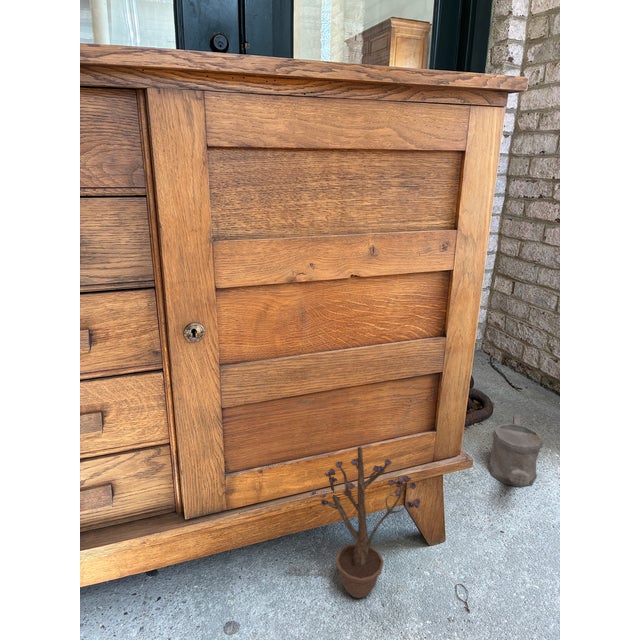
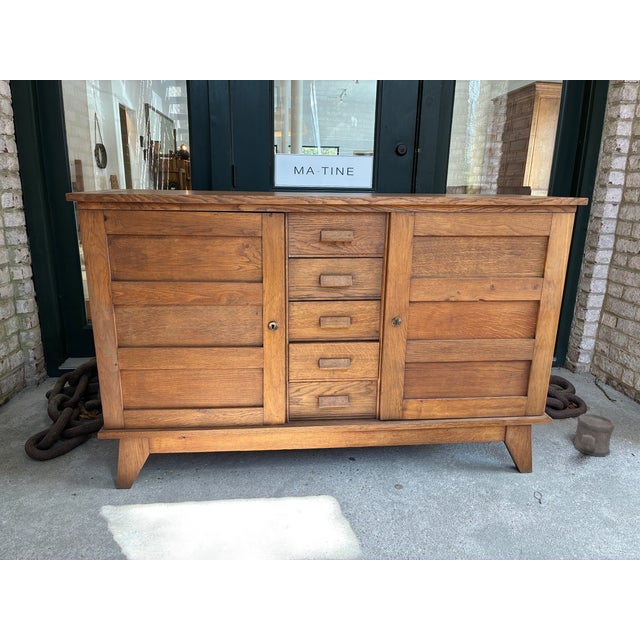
decorative plant: present [289,447,420,598] -> none [431,394,513,486]

